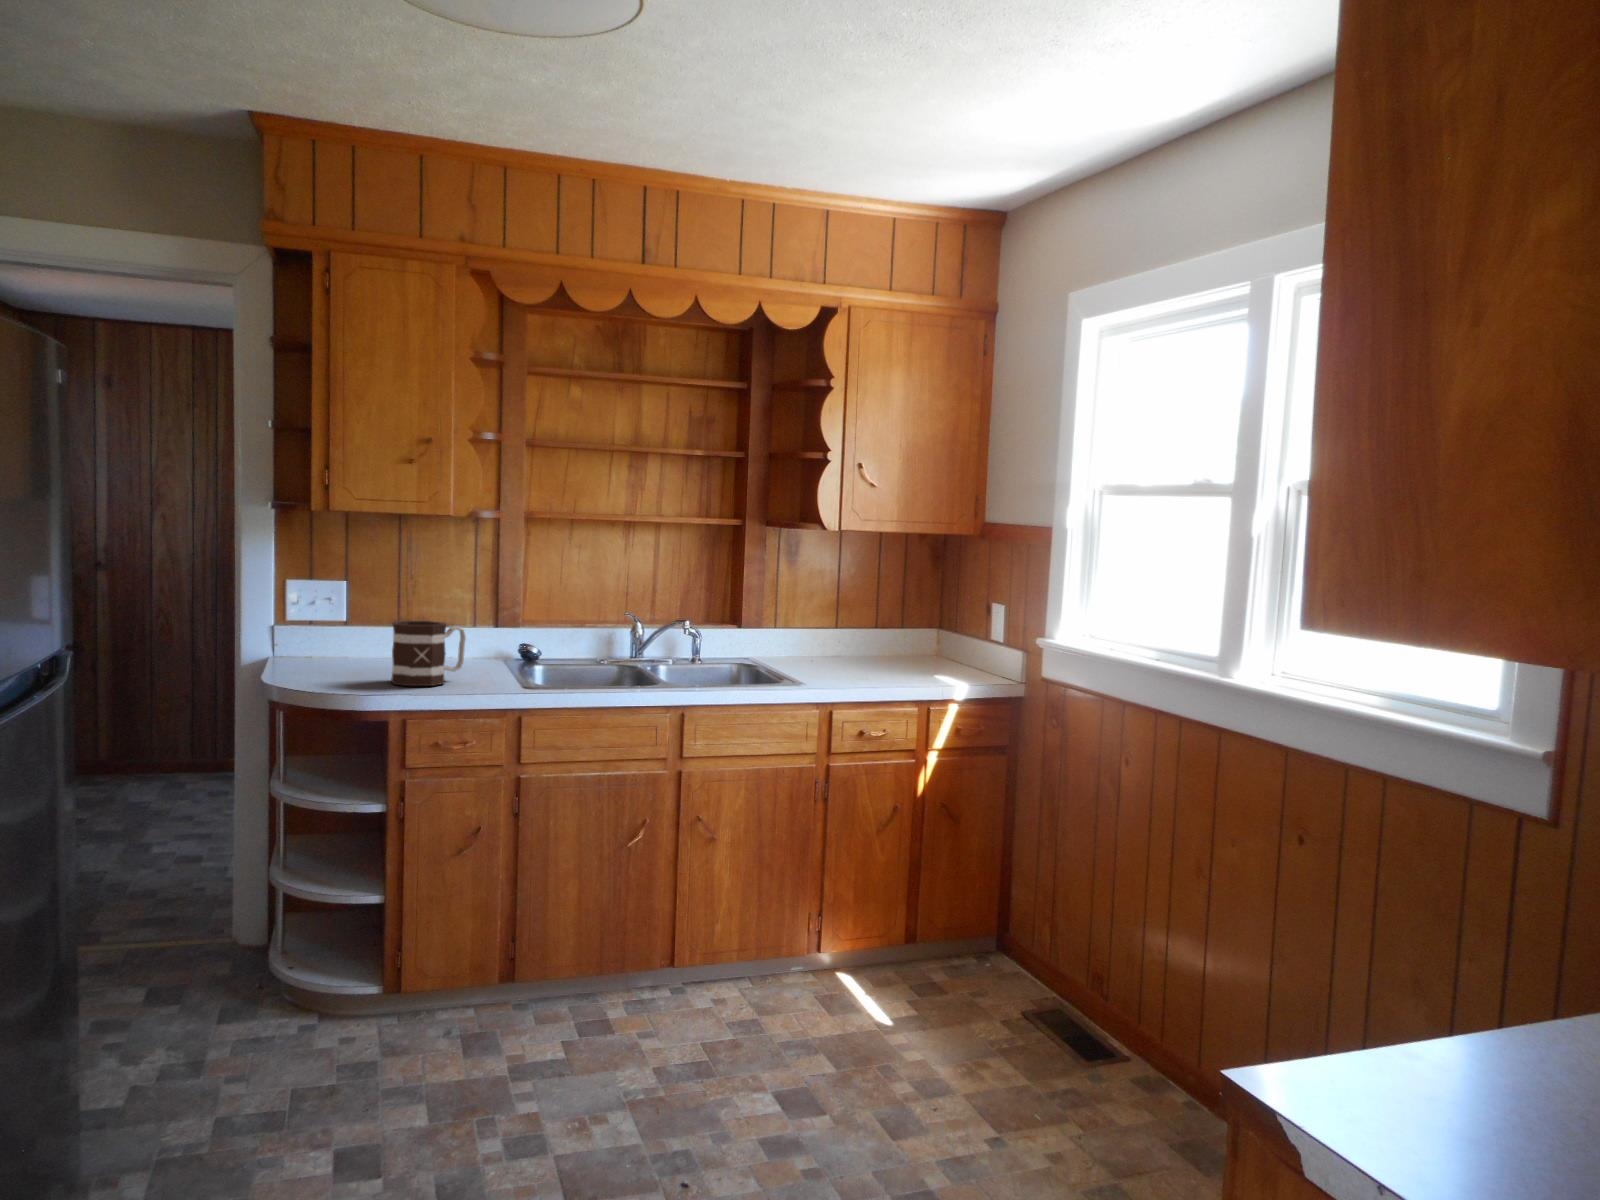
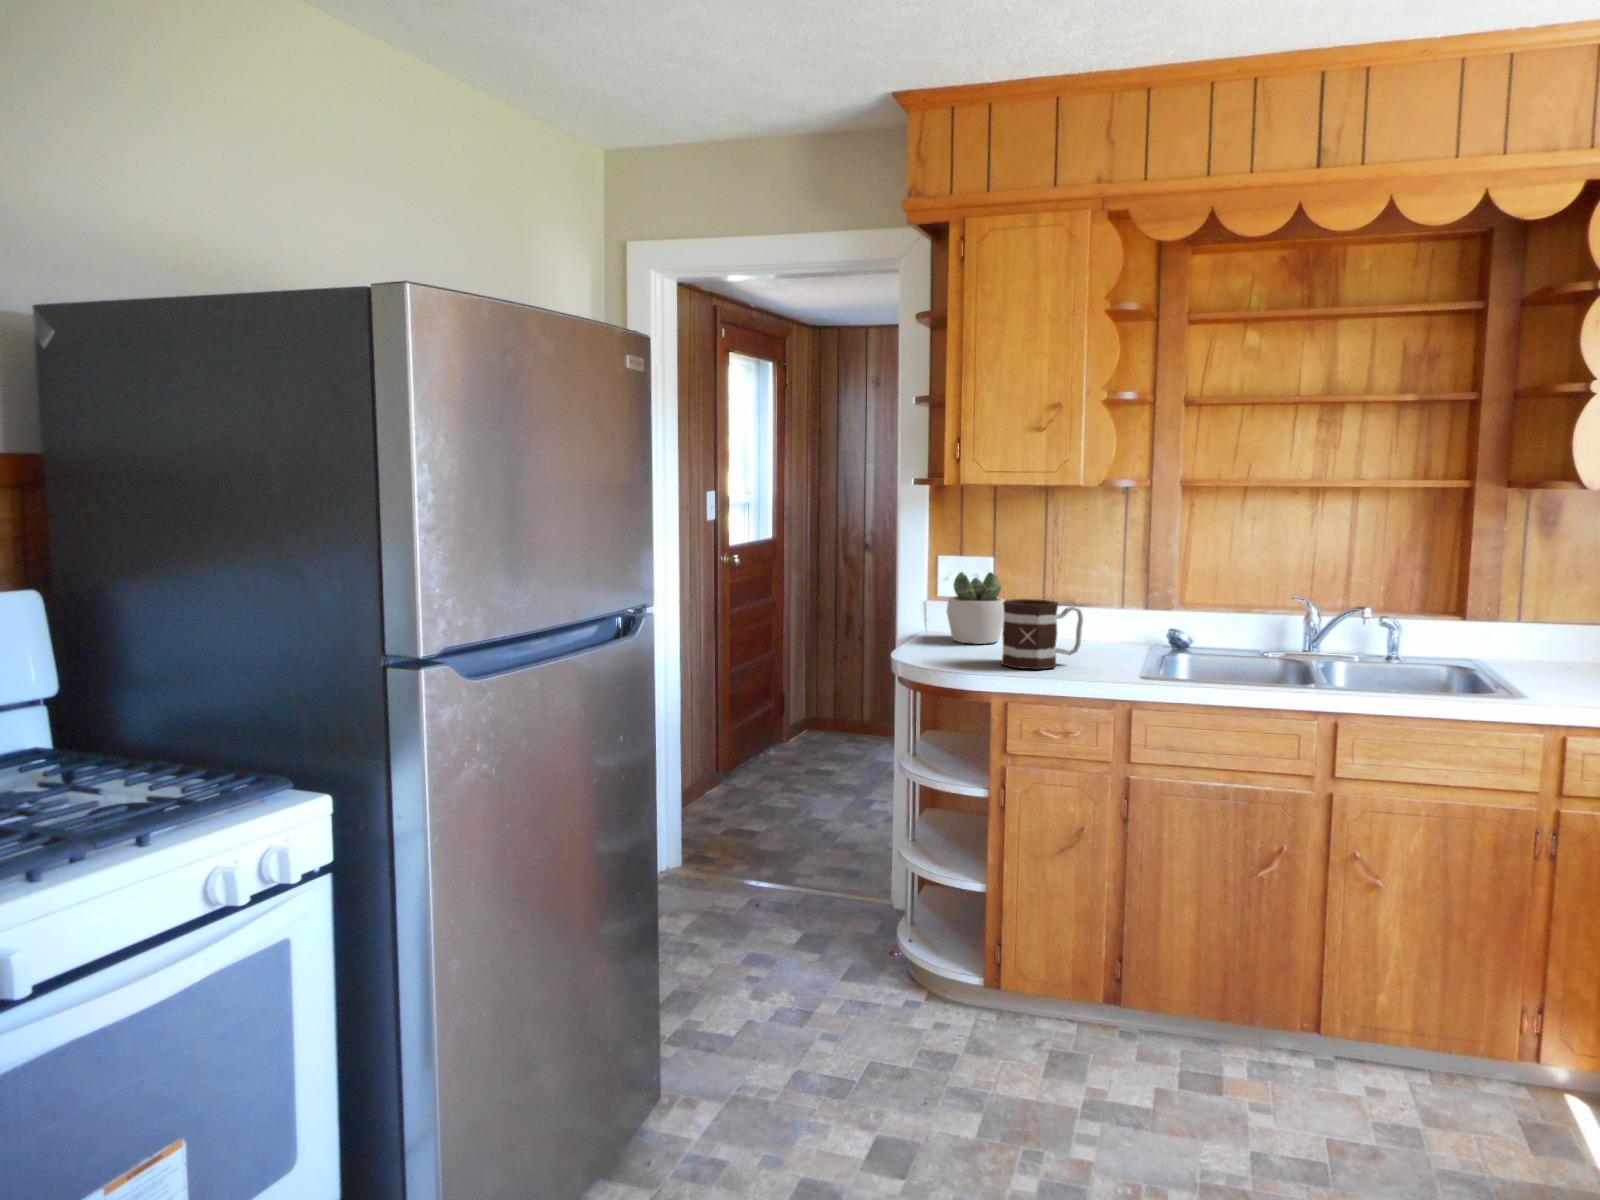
succulent plant: none [311,597,371,668] -> present [947,572,1005,644]

